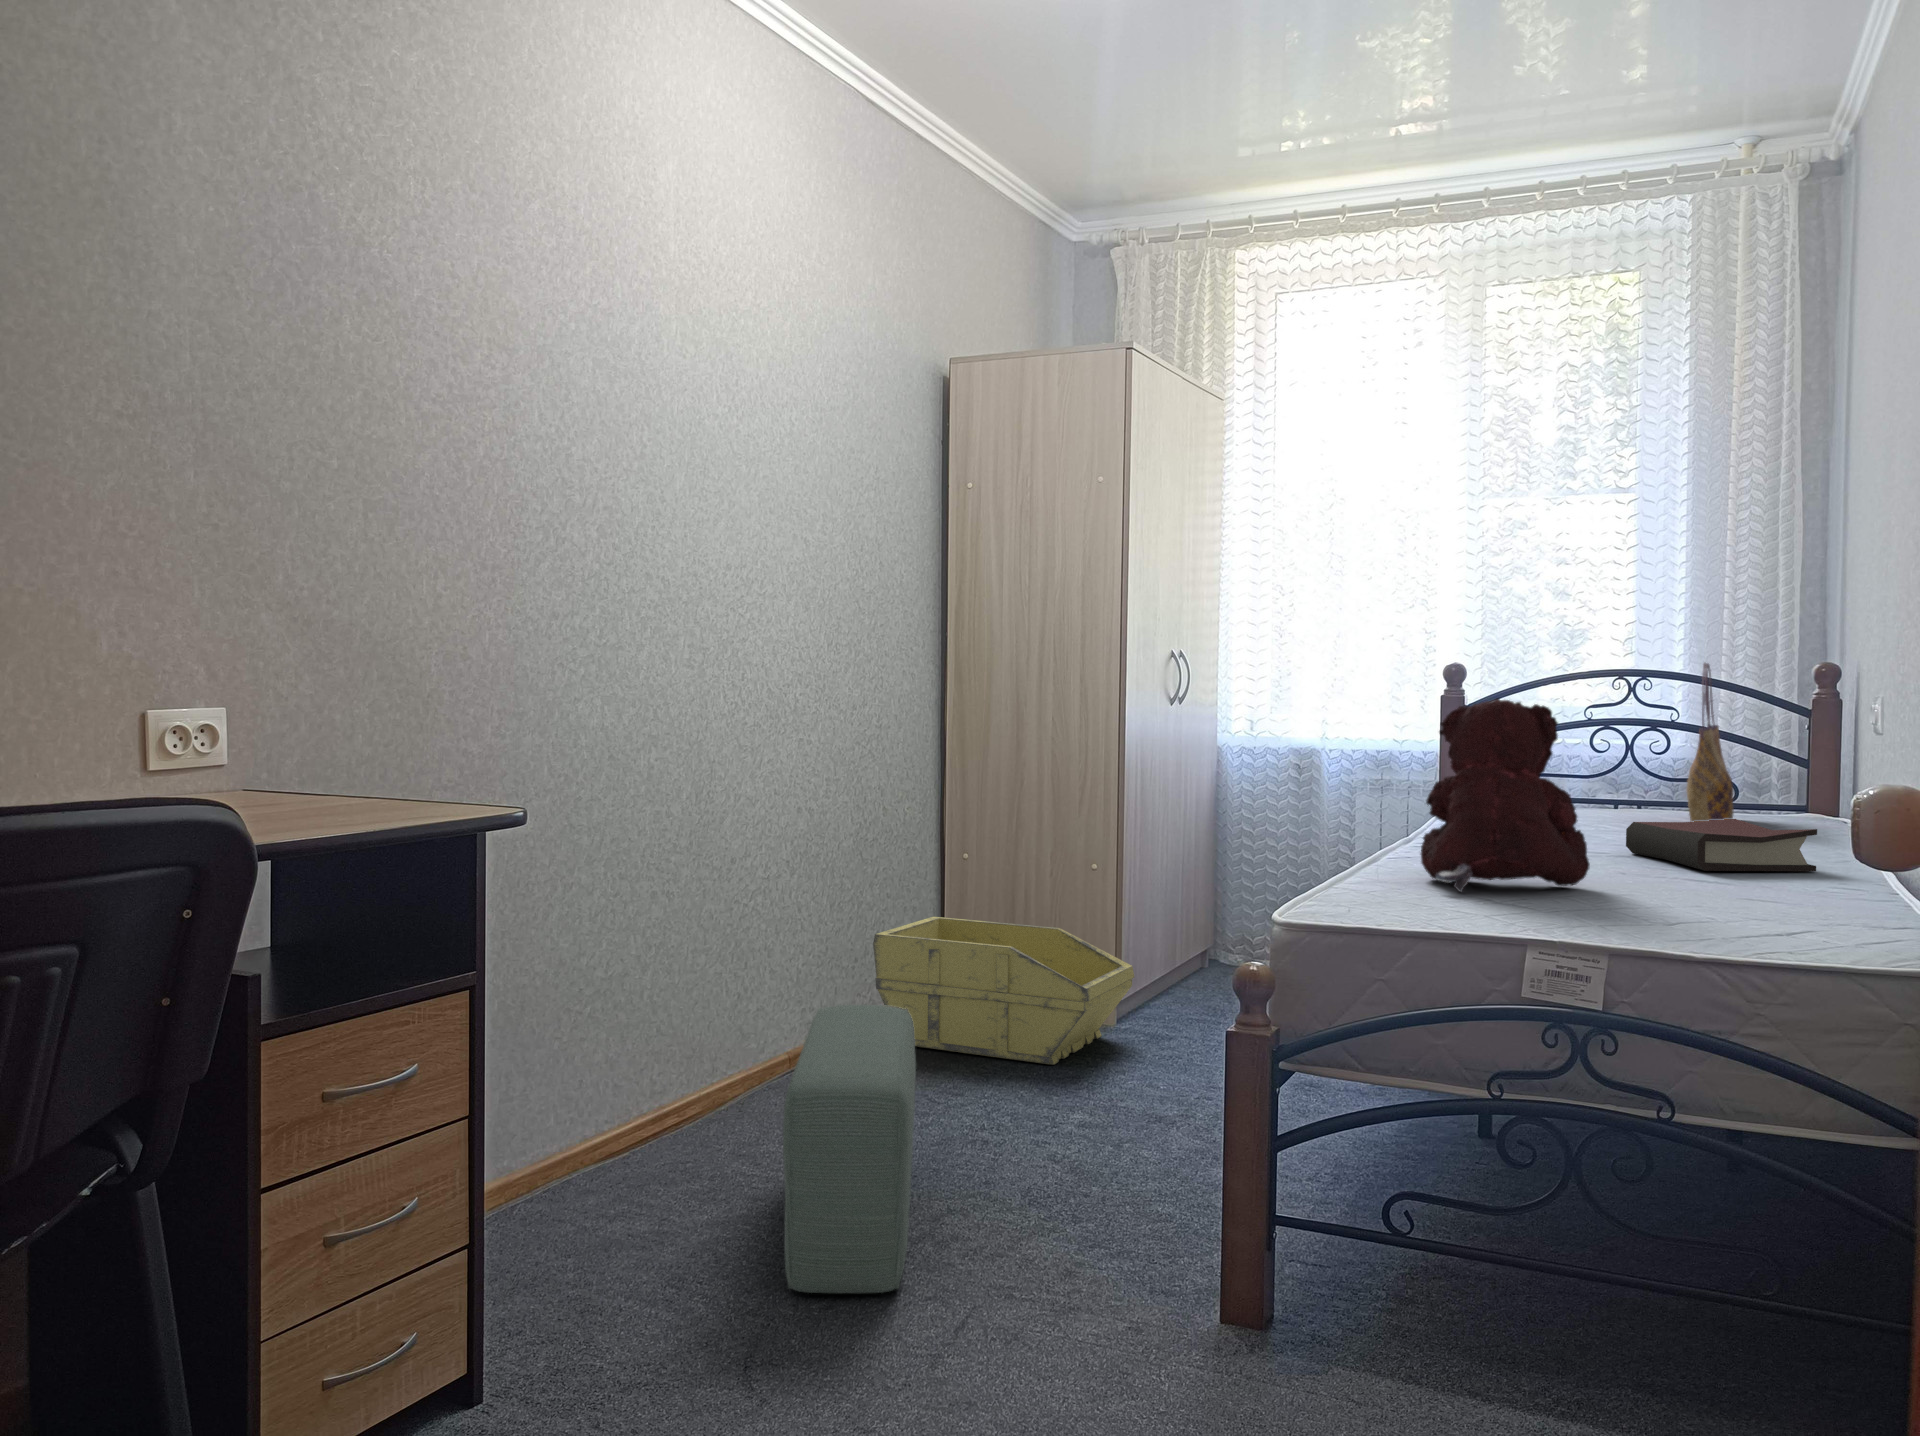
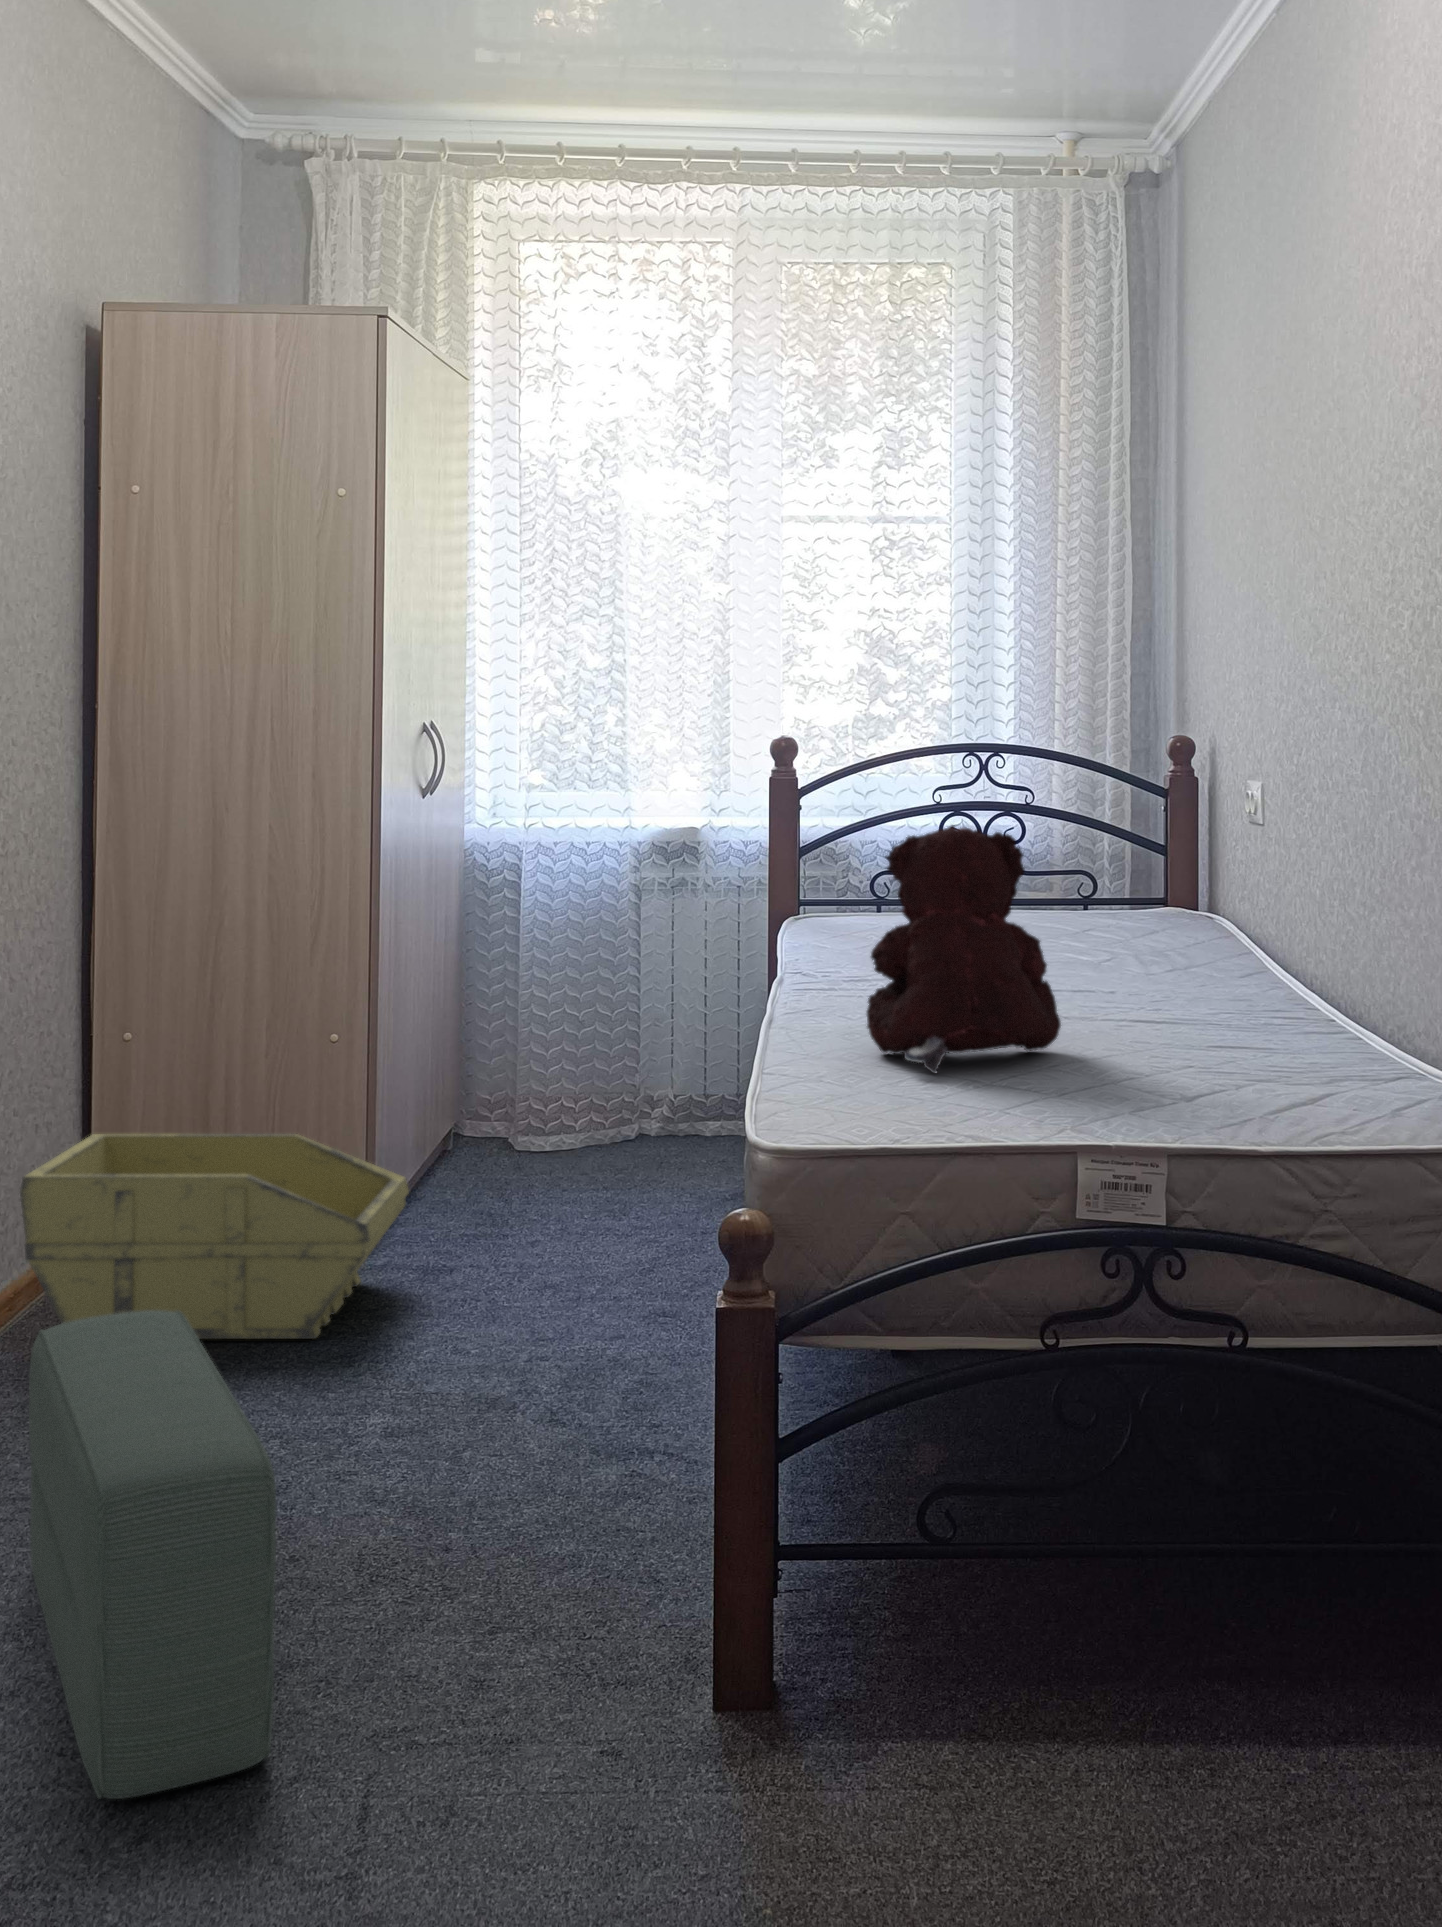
tote bag: present [1687,663,1733,821] -> none [1063,742,1115,938]
hardback book: present [1626,819,1817,871] -> none [1047,938,1255,1011]

